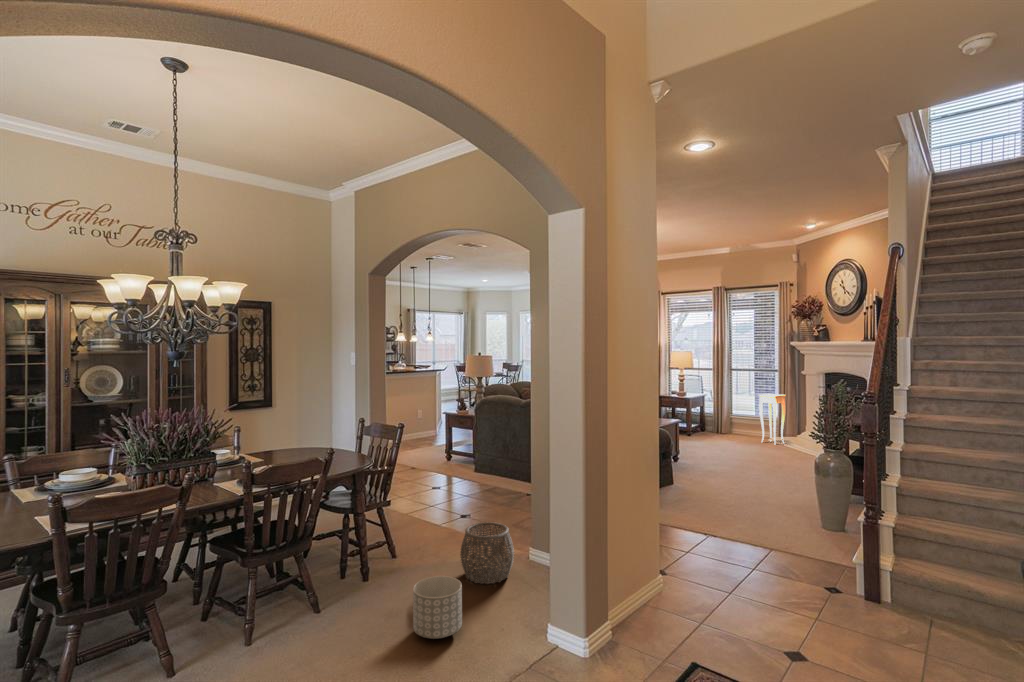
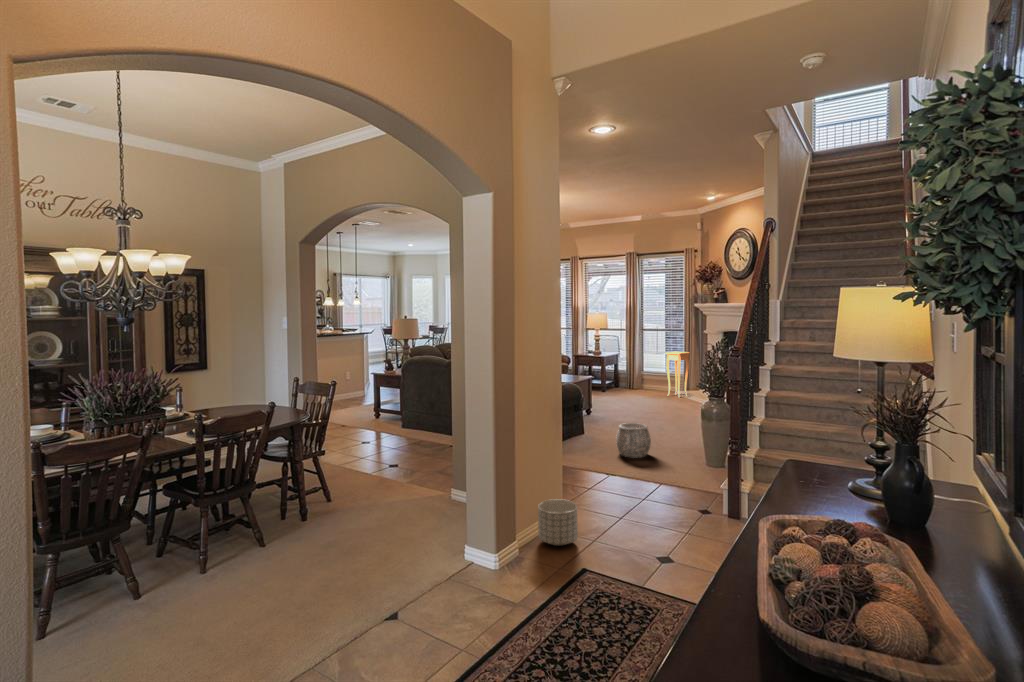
woven basket: present [460,522,514,584] -> present [616,423,651,458]
planter: present [413,576,462,639] -> present [538,499,578,546]

